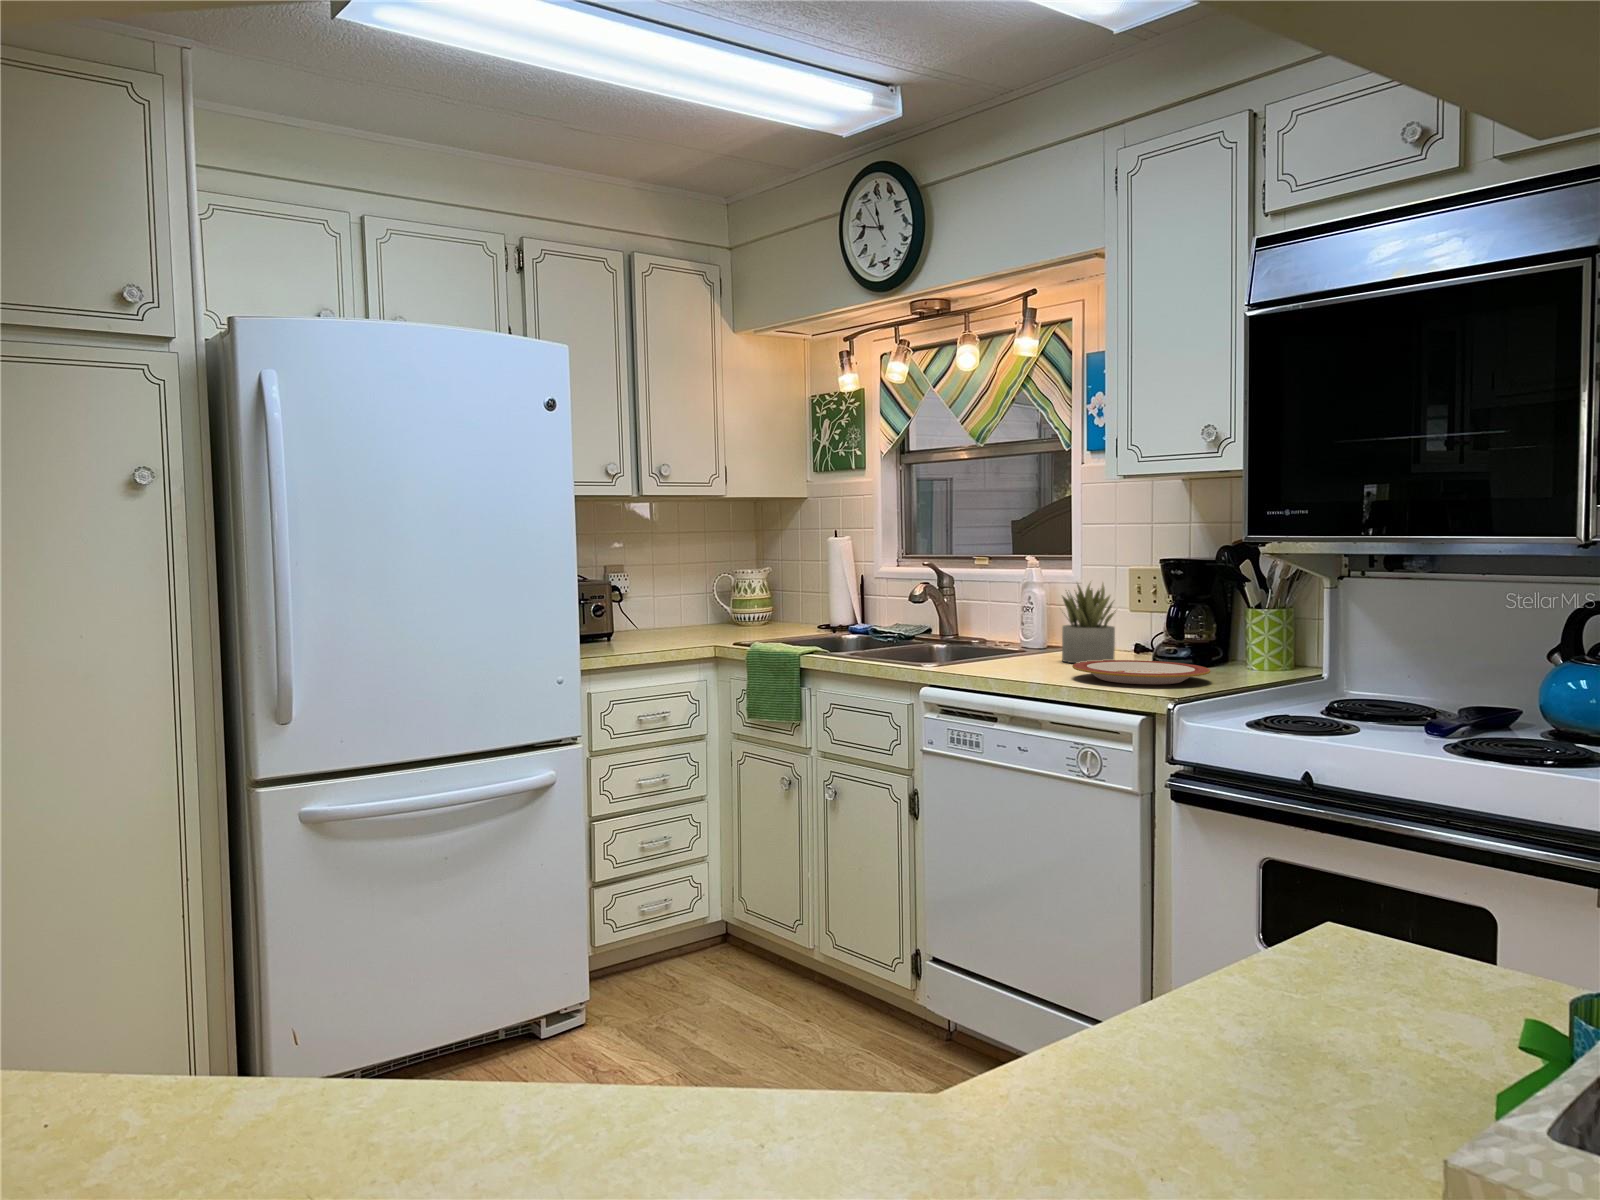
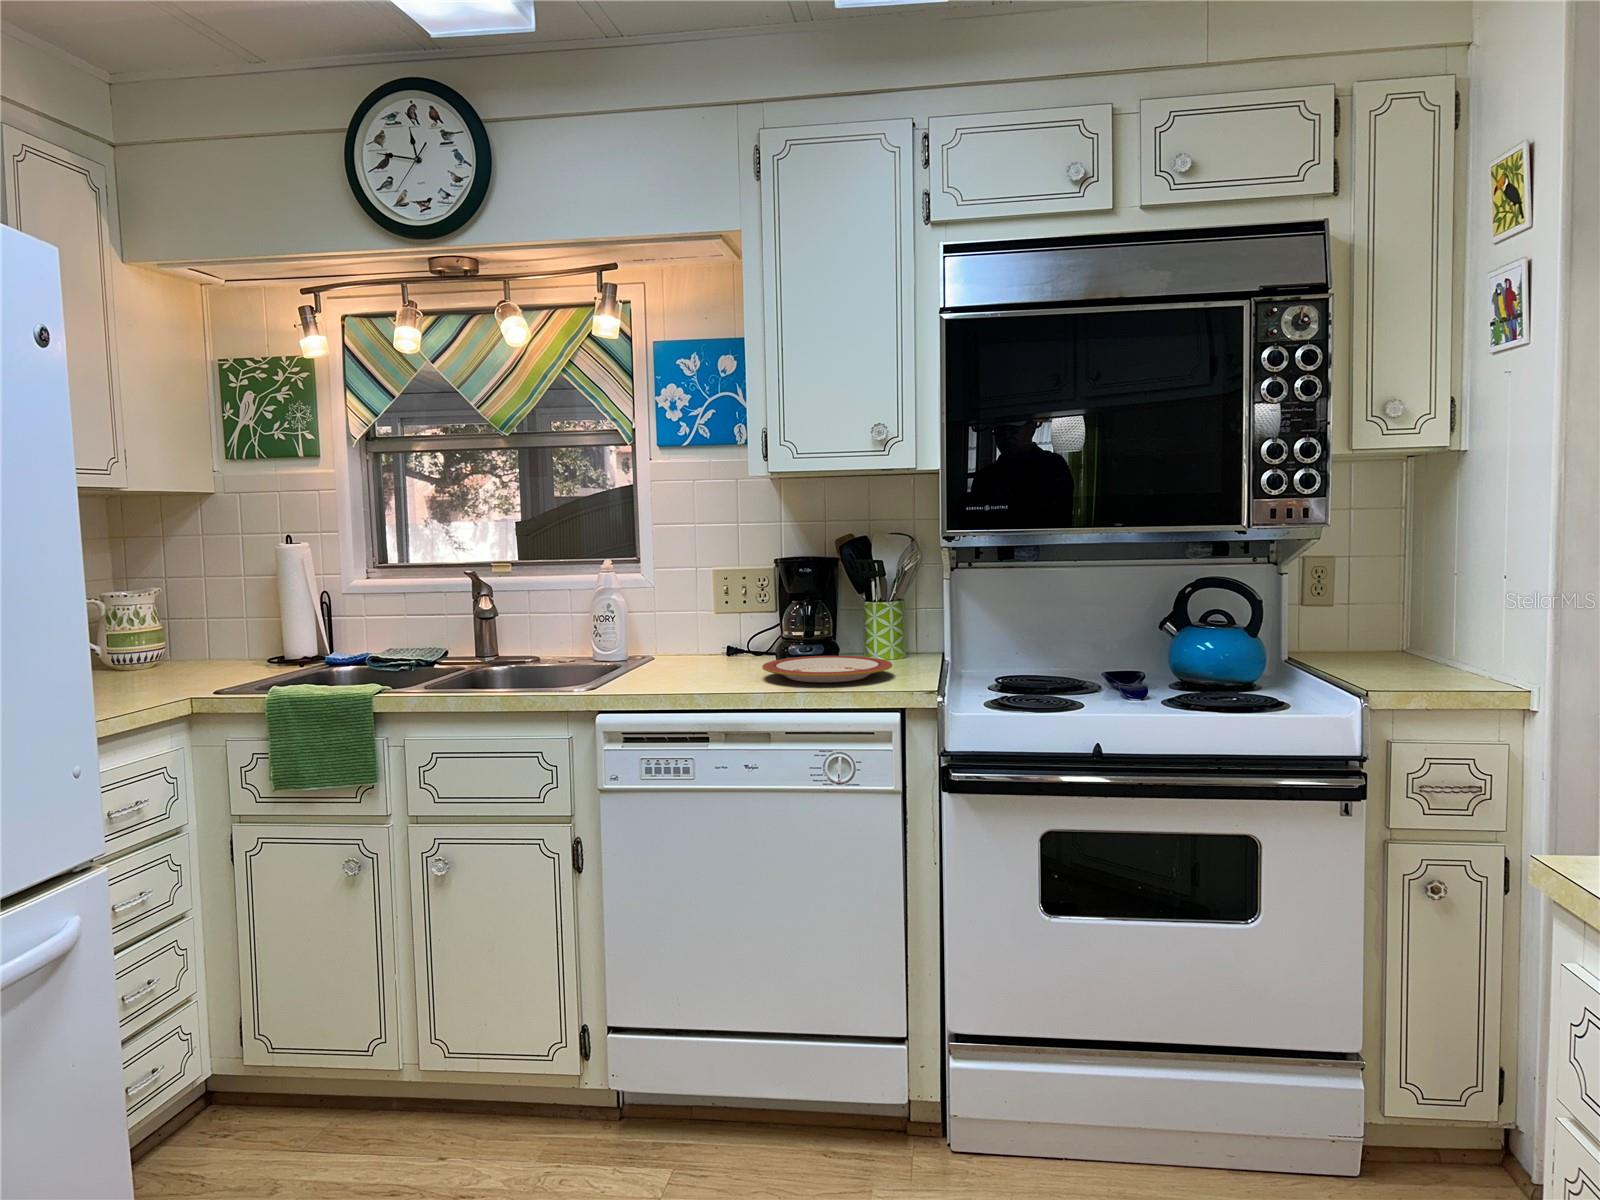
succulent plant: present [1062,583,1116,663] -> none [675,580,740,668]

